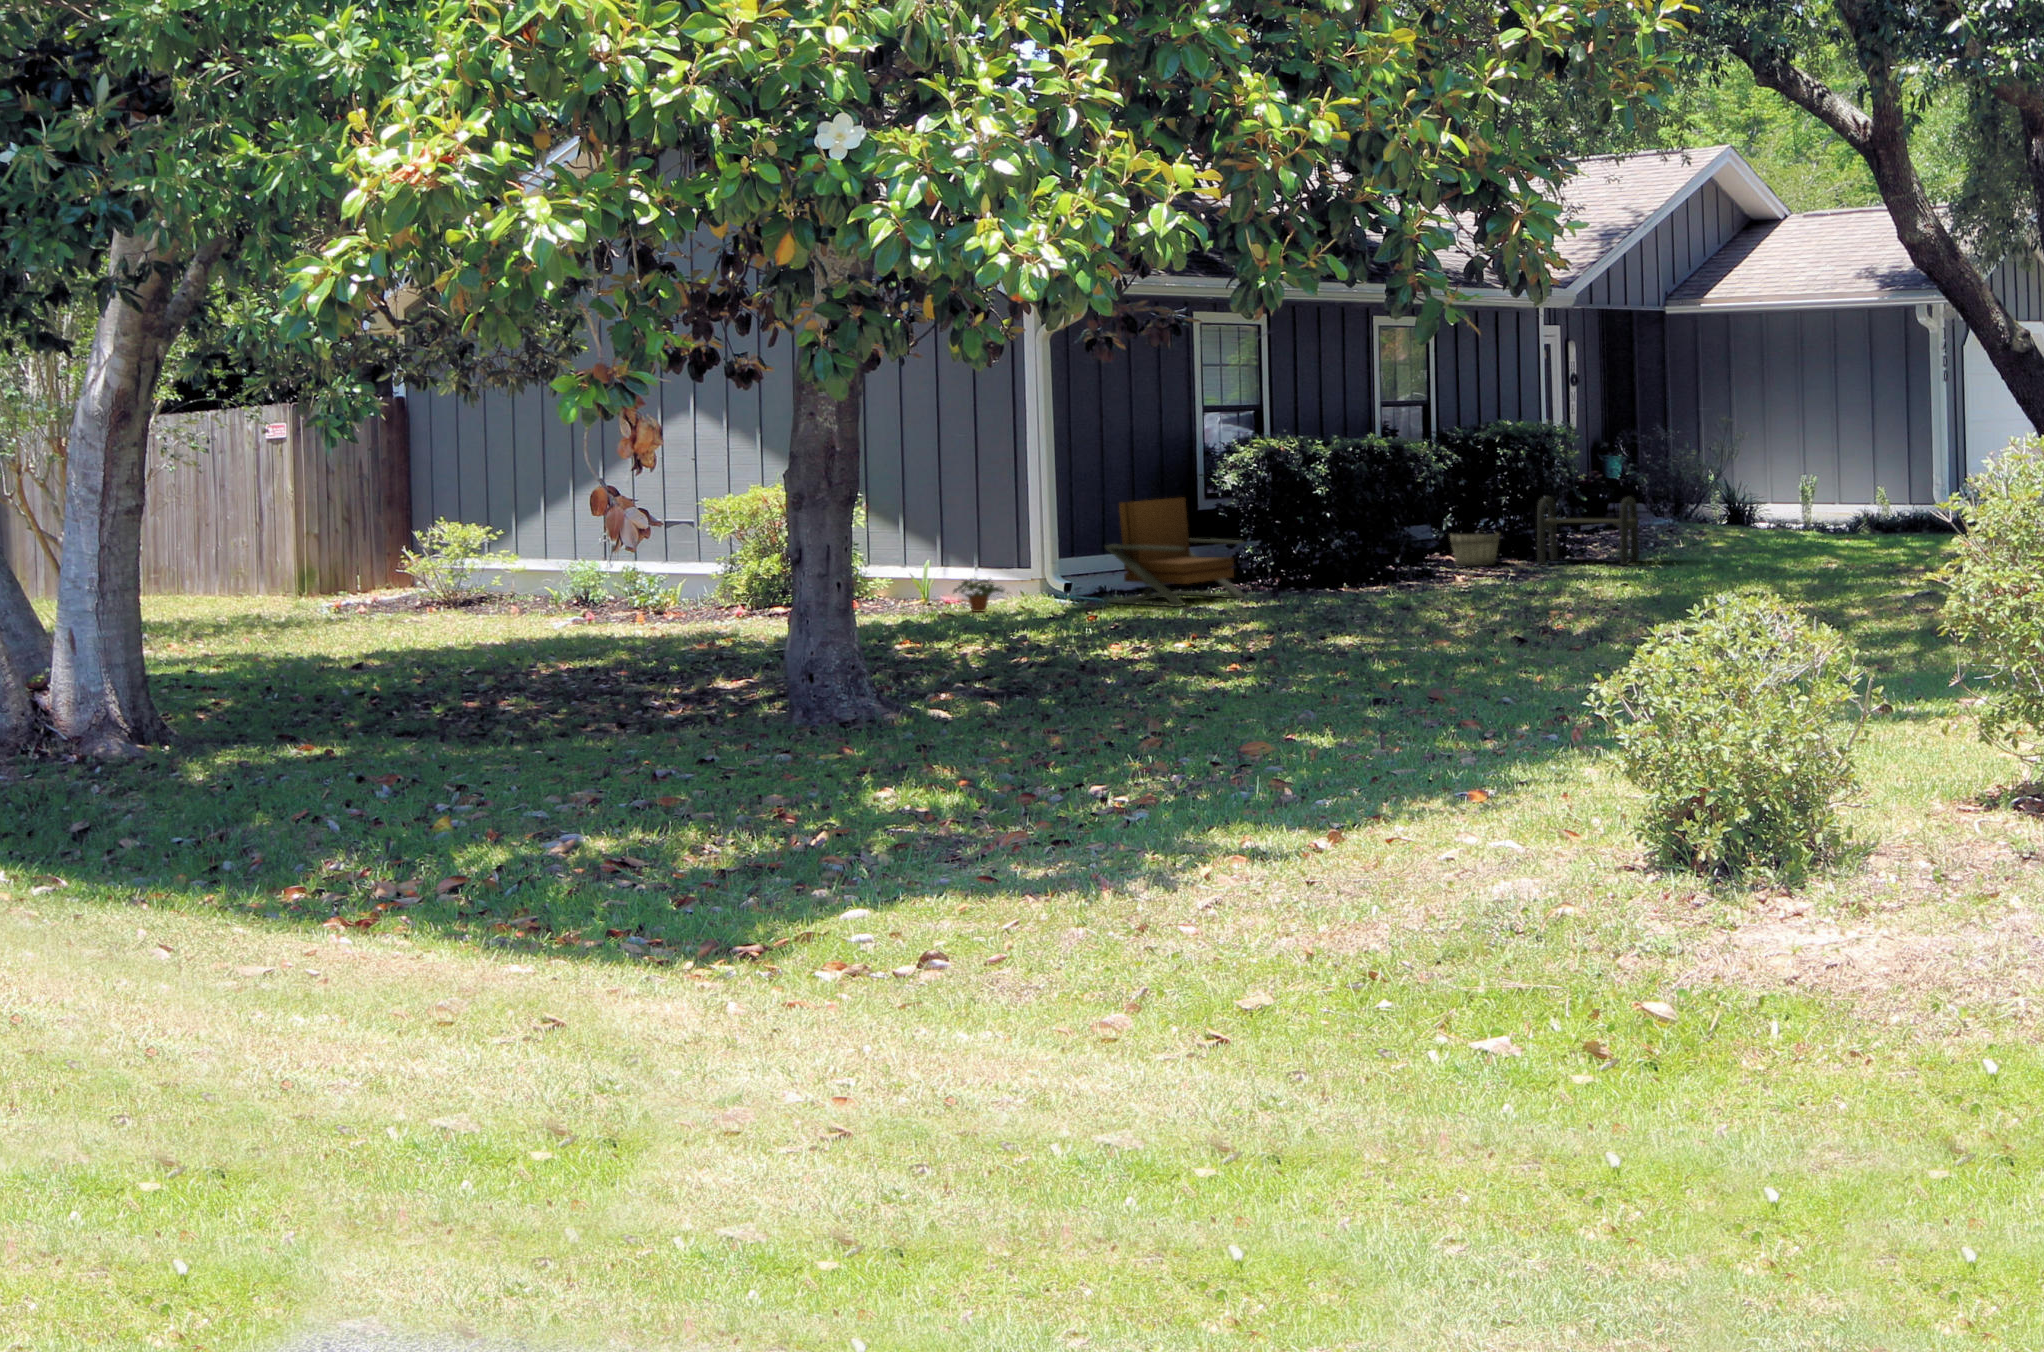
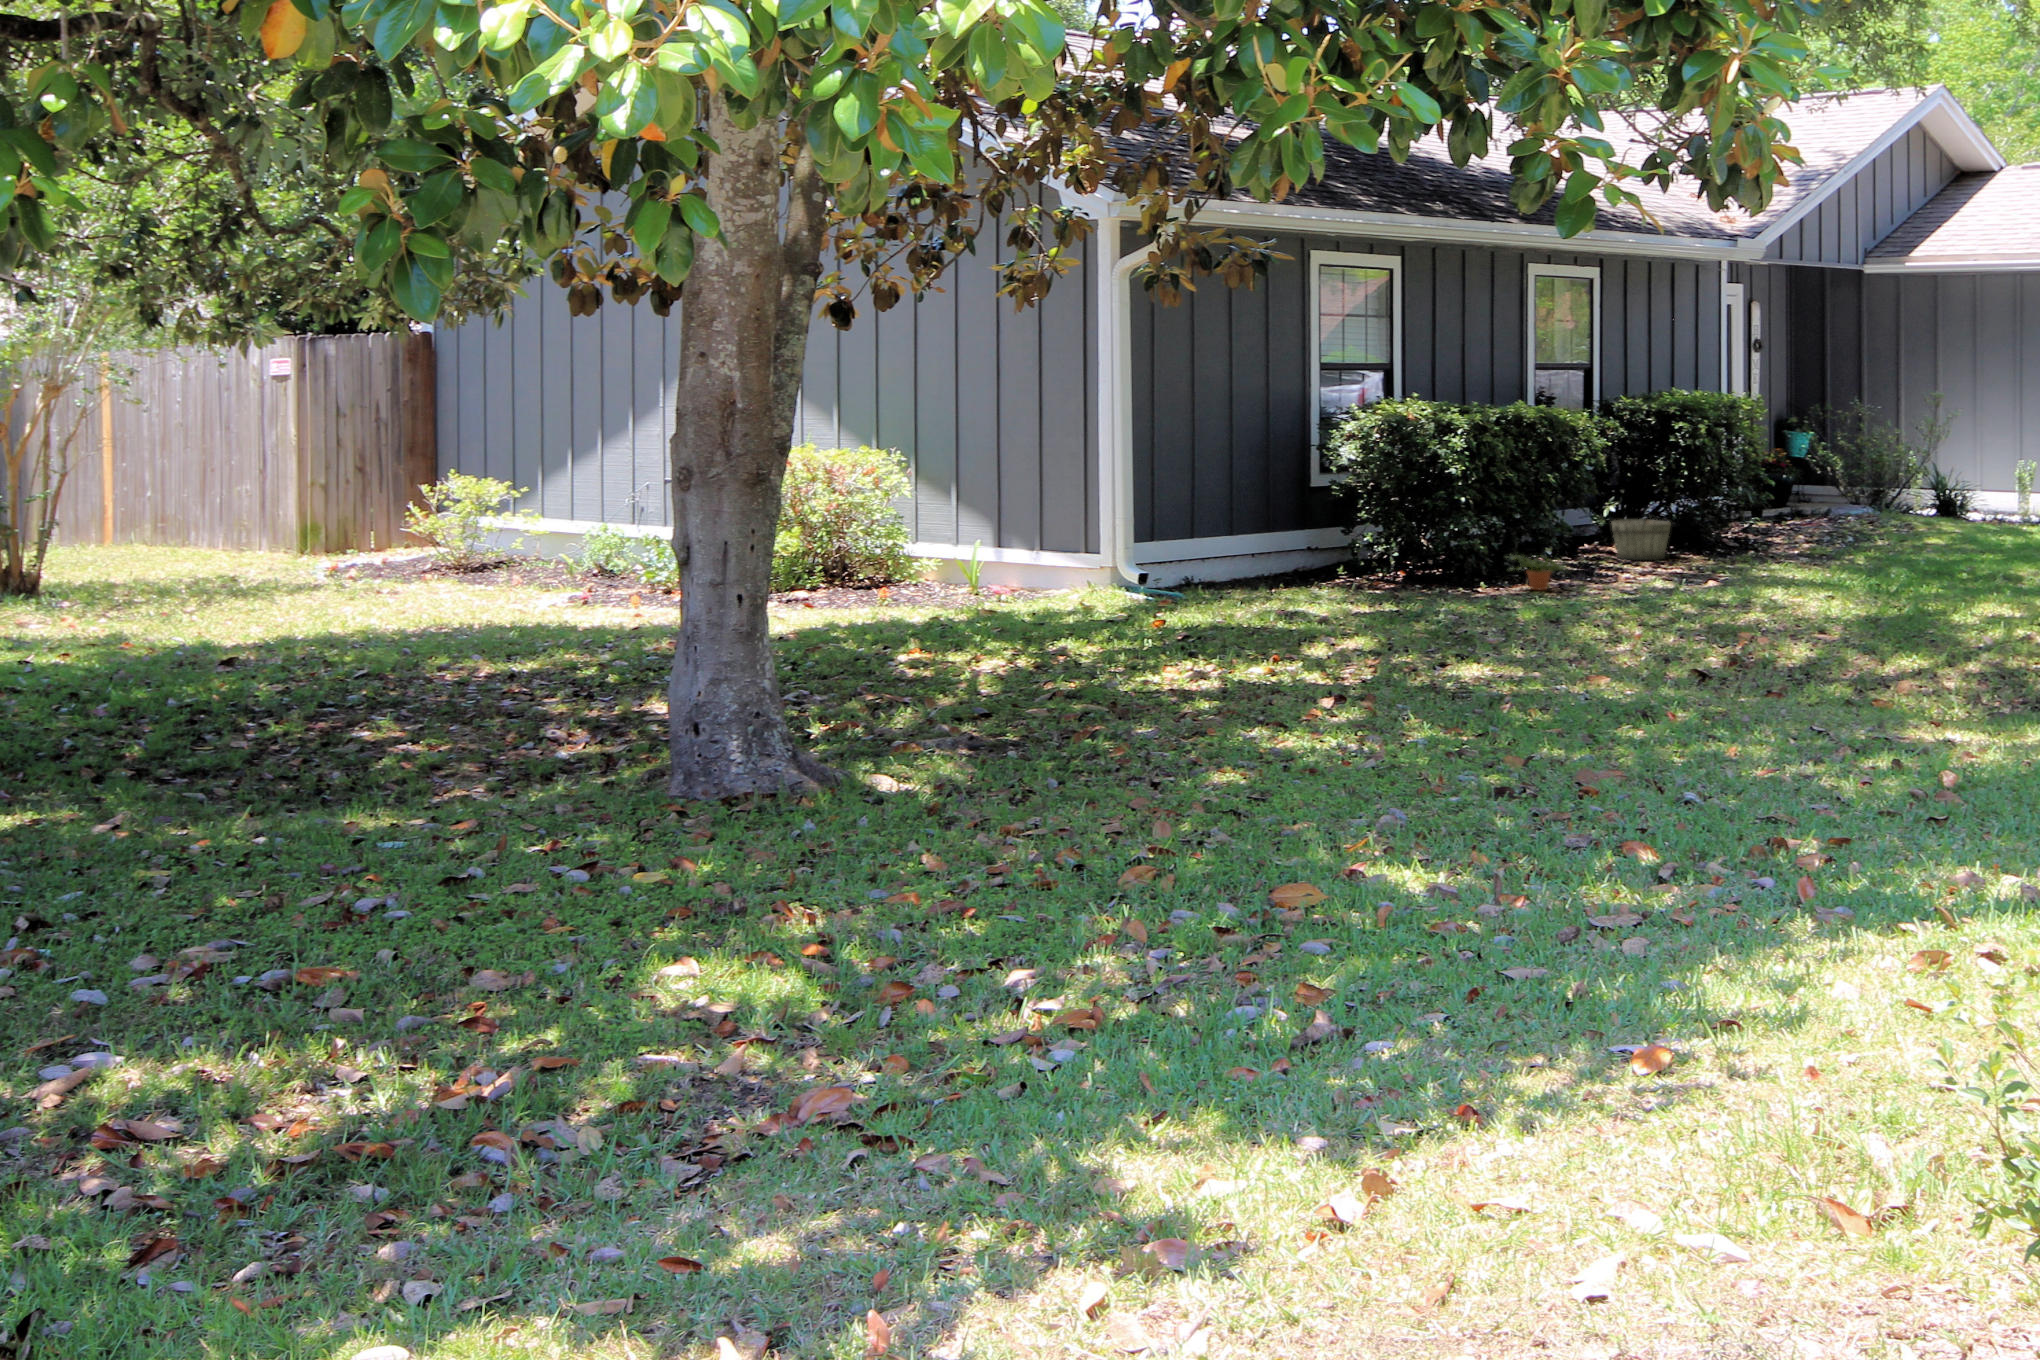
bench: present [1537,496,1639,565] -> none [1715,480,1837,566]
lounge chair: present [1105,497,1245,607] -> none [1190,472,1359,607]
potted plant: present [953,579,1008,612] -> present [1510,555,1571,590]

